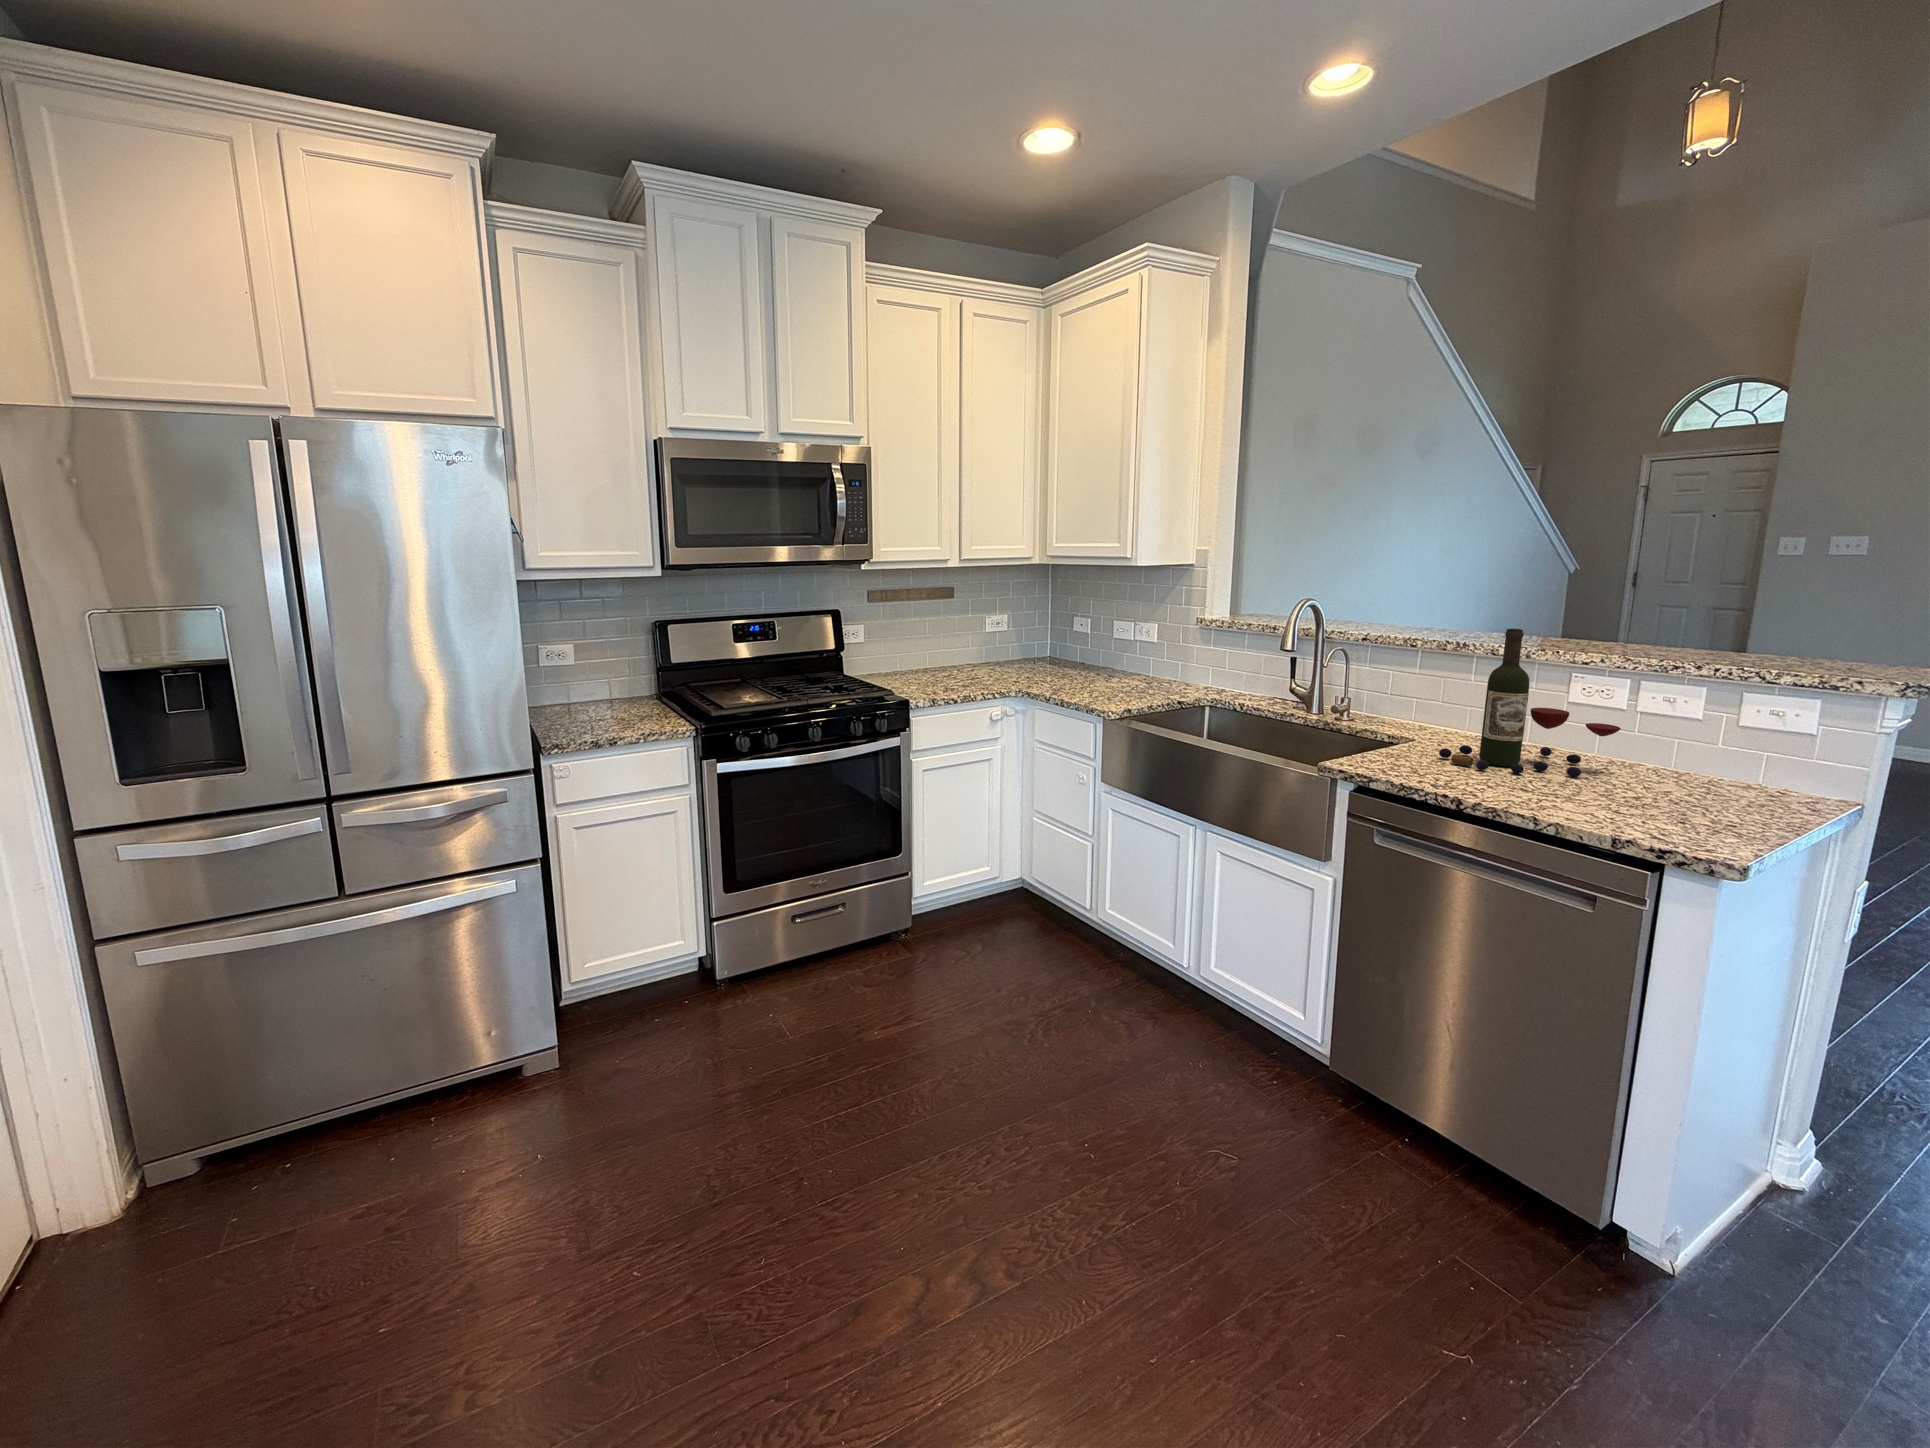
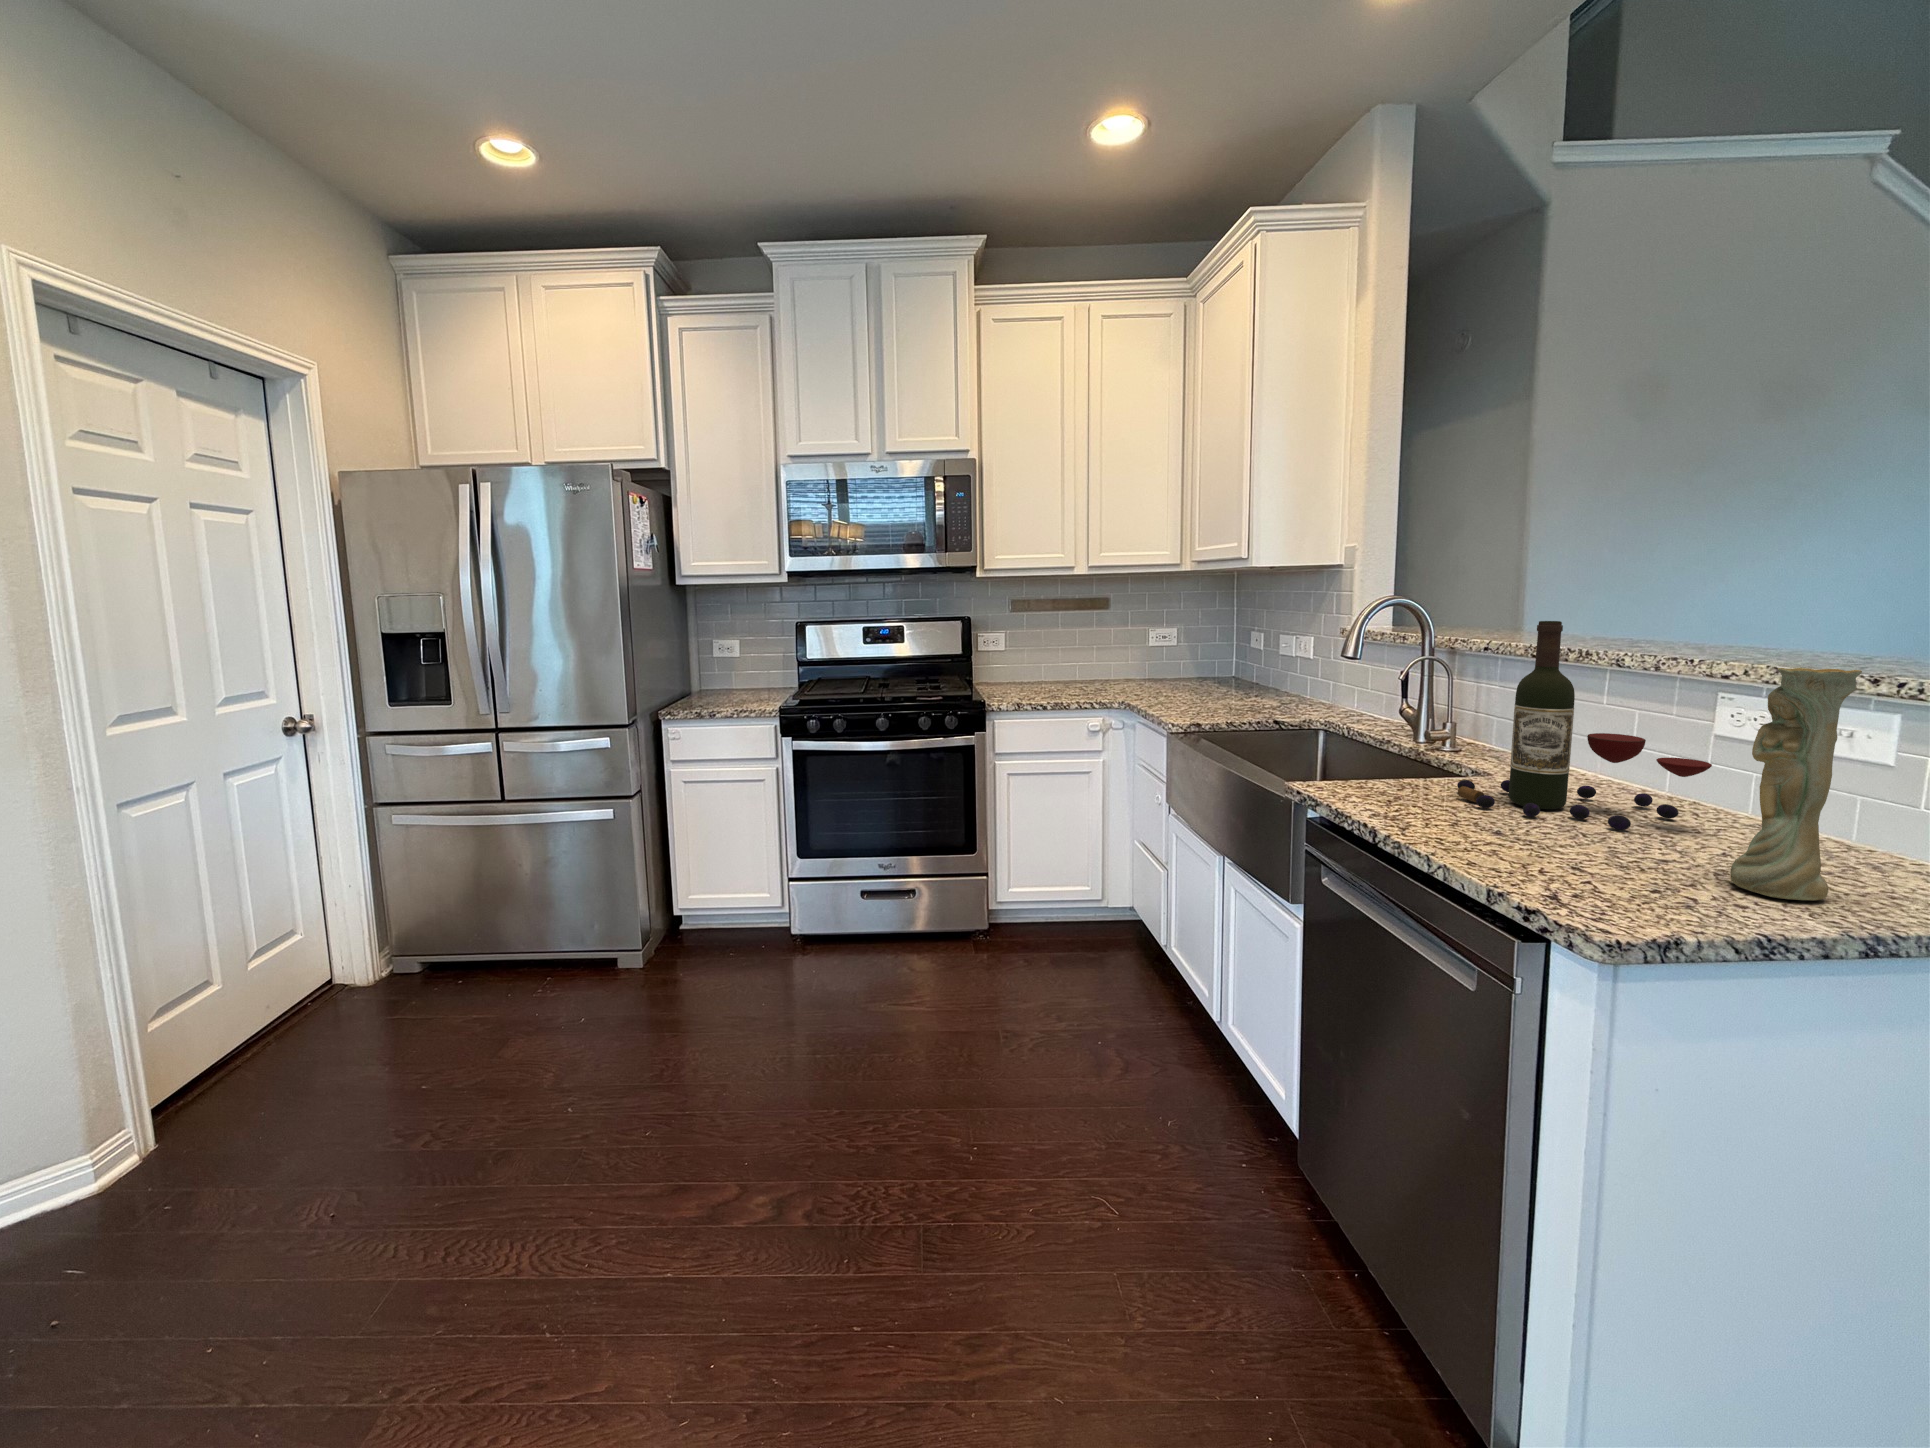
vase: none [1693,668,1781,815] -> present [1730,668,1862,900]

